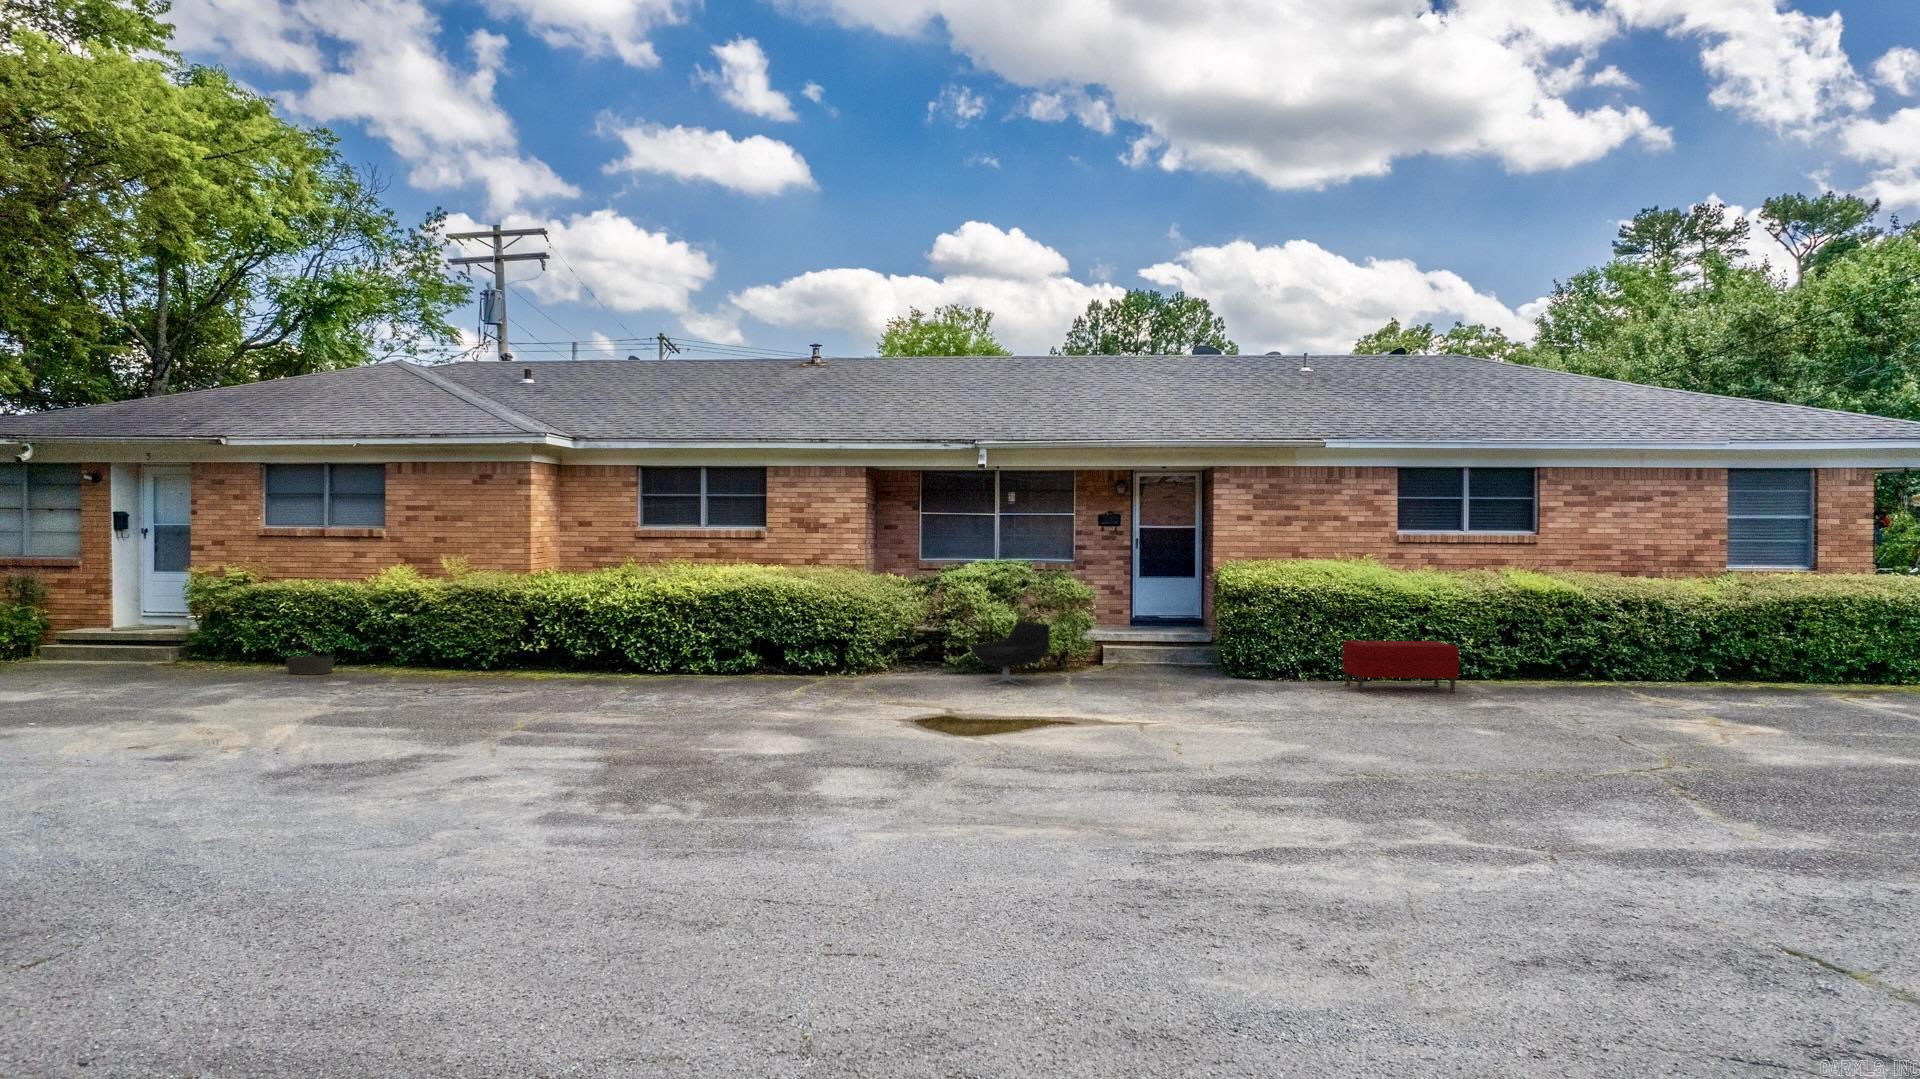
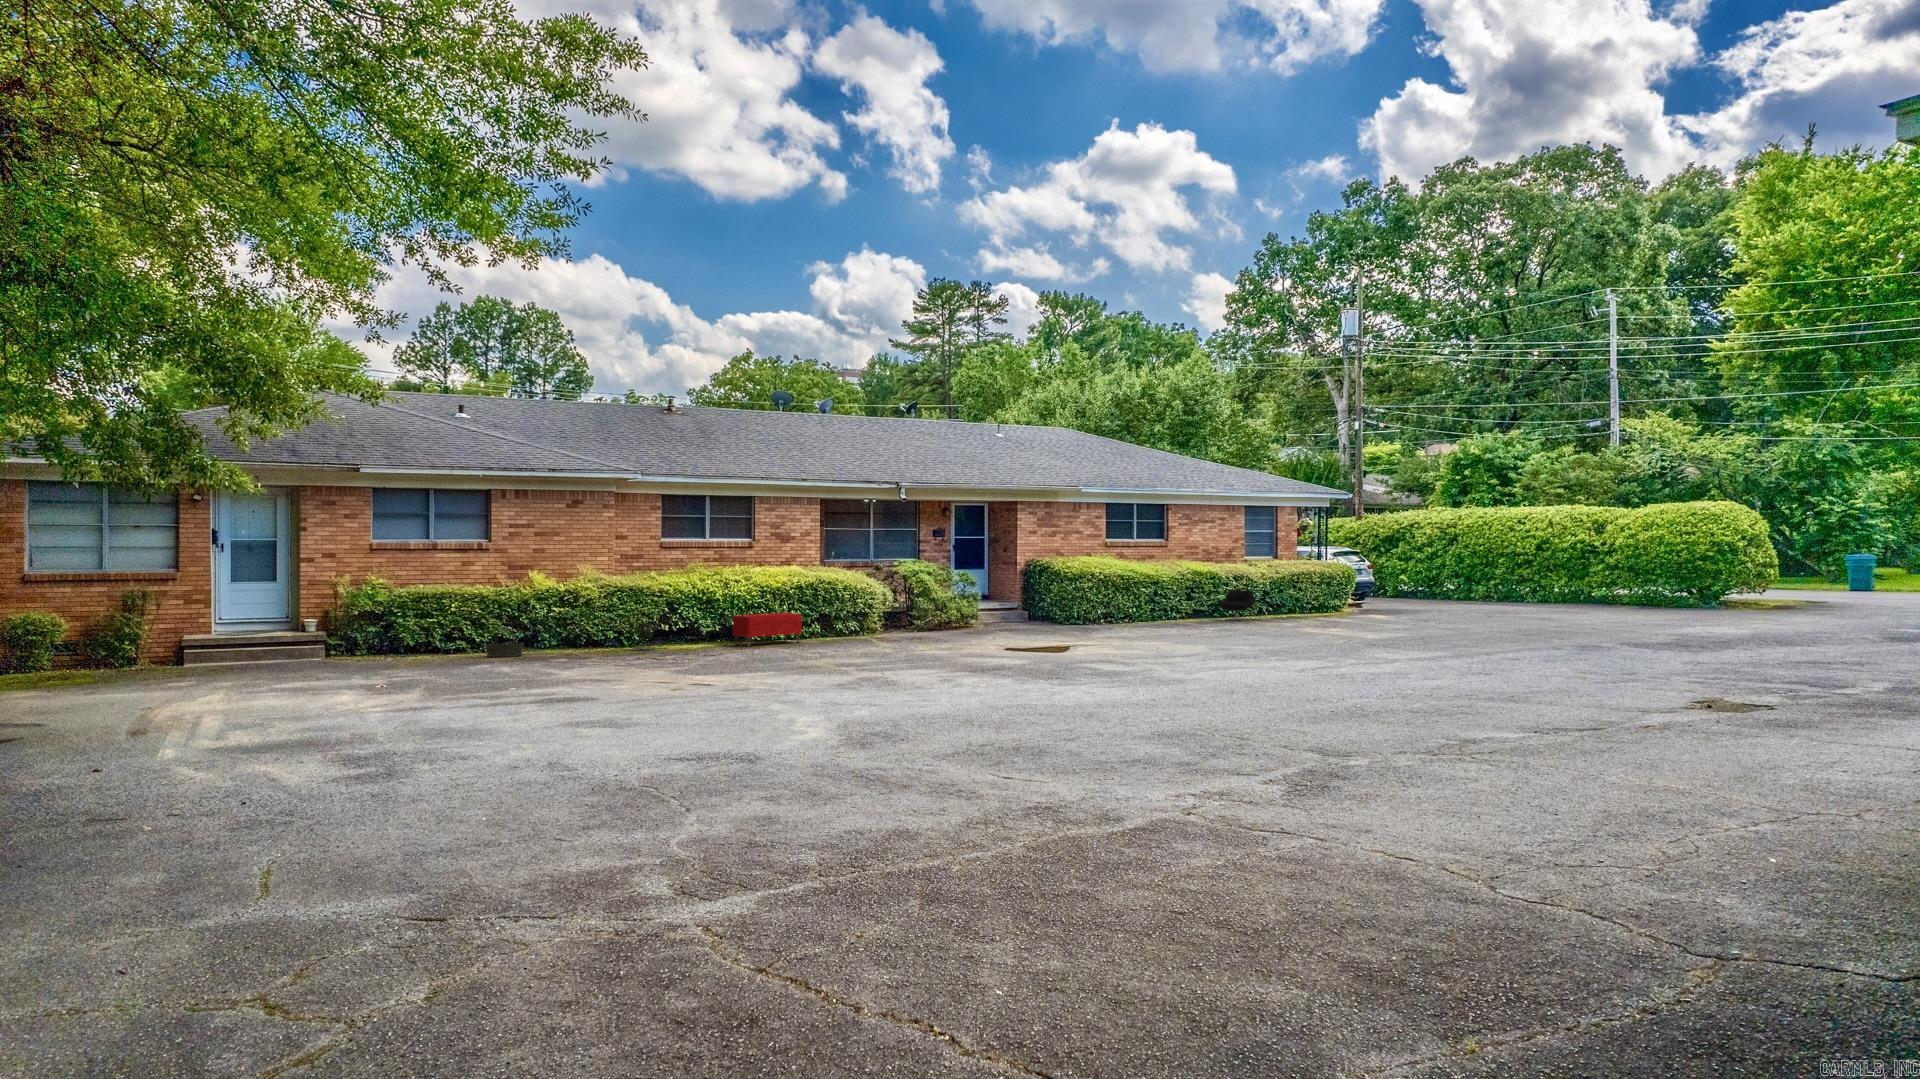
lounge chair: present [972,621,1050,686] -> present [1217,589,1255,620]
potted tree: none [452,623,491,679] -> present [633,616,654,651]
bench: present [1342,640,1459,693] -> present [733,612,802,646]

